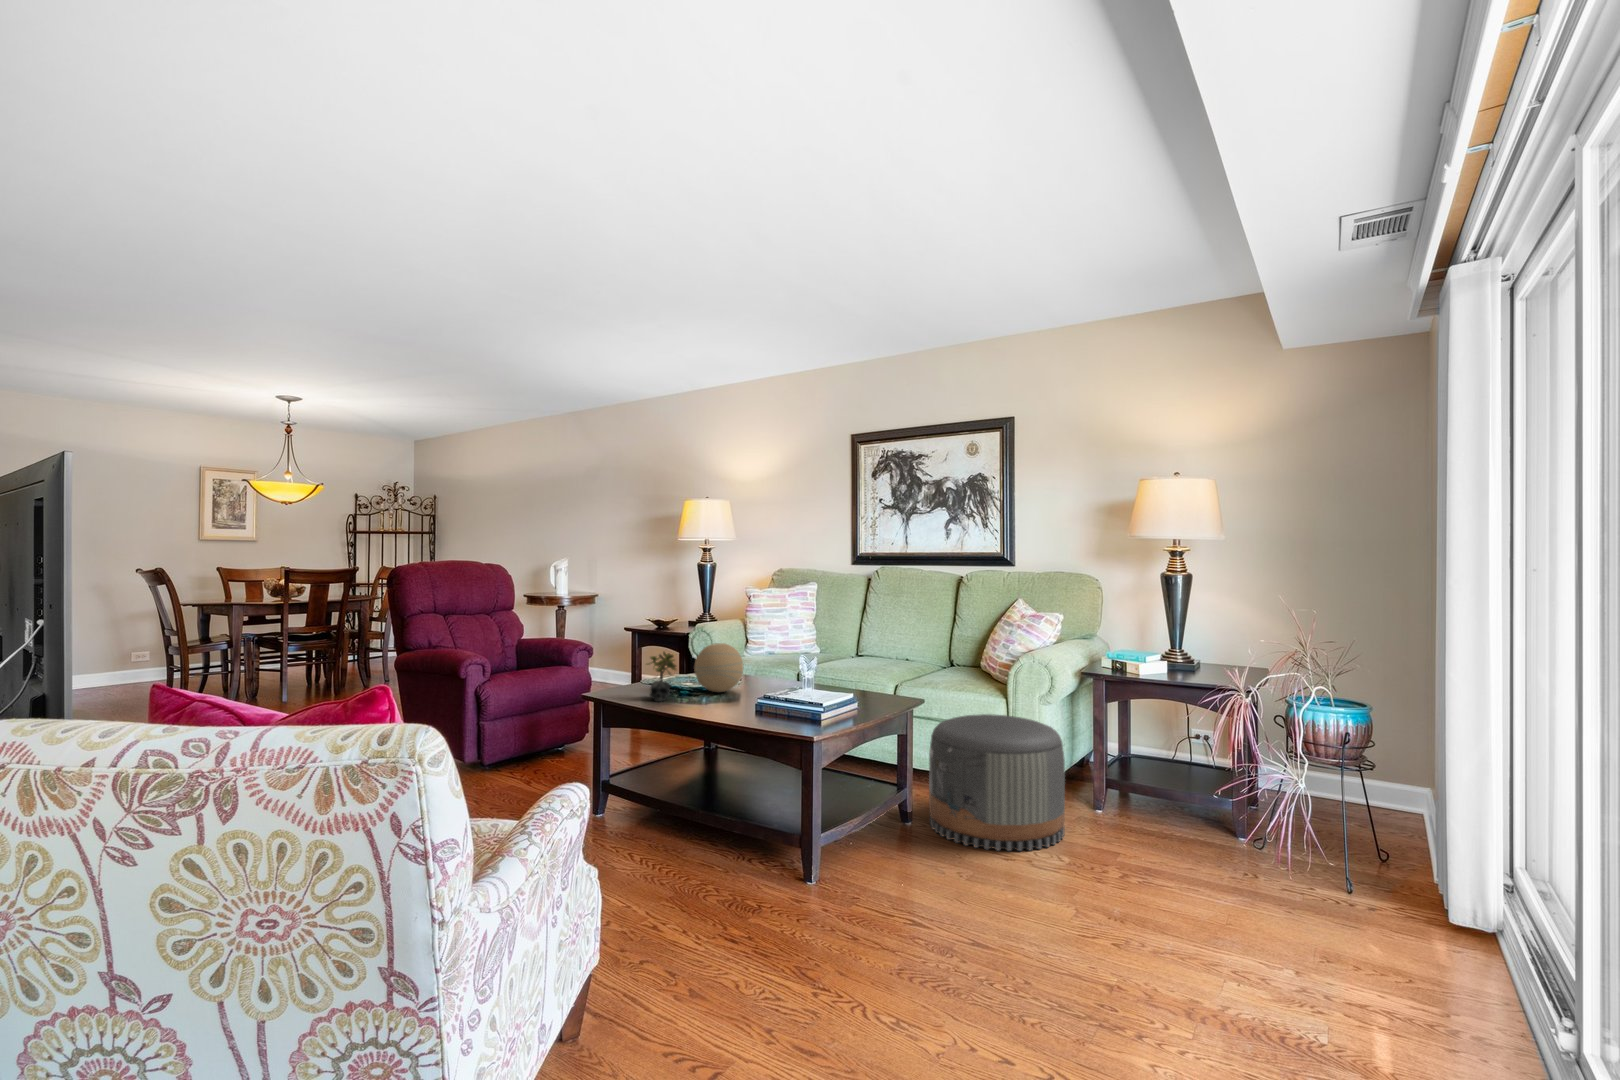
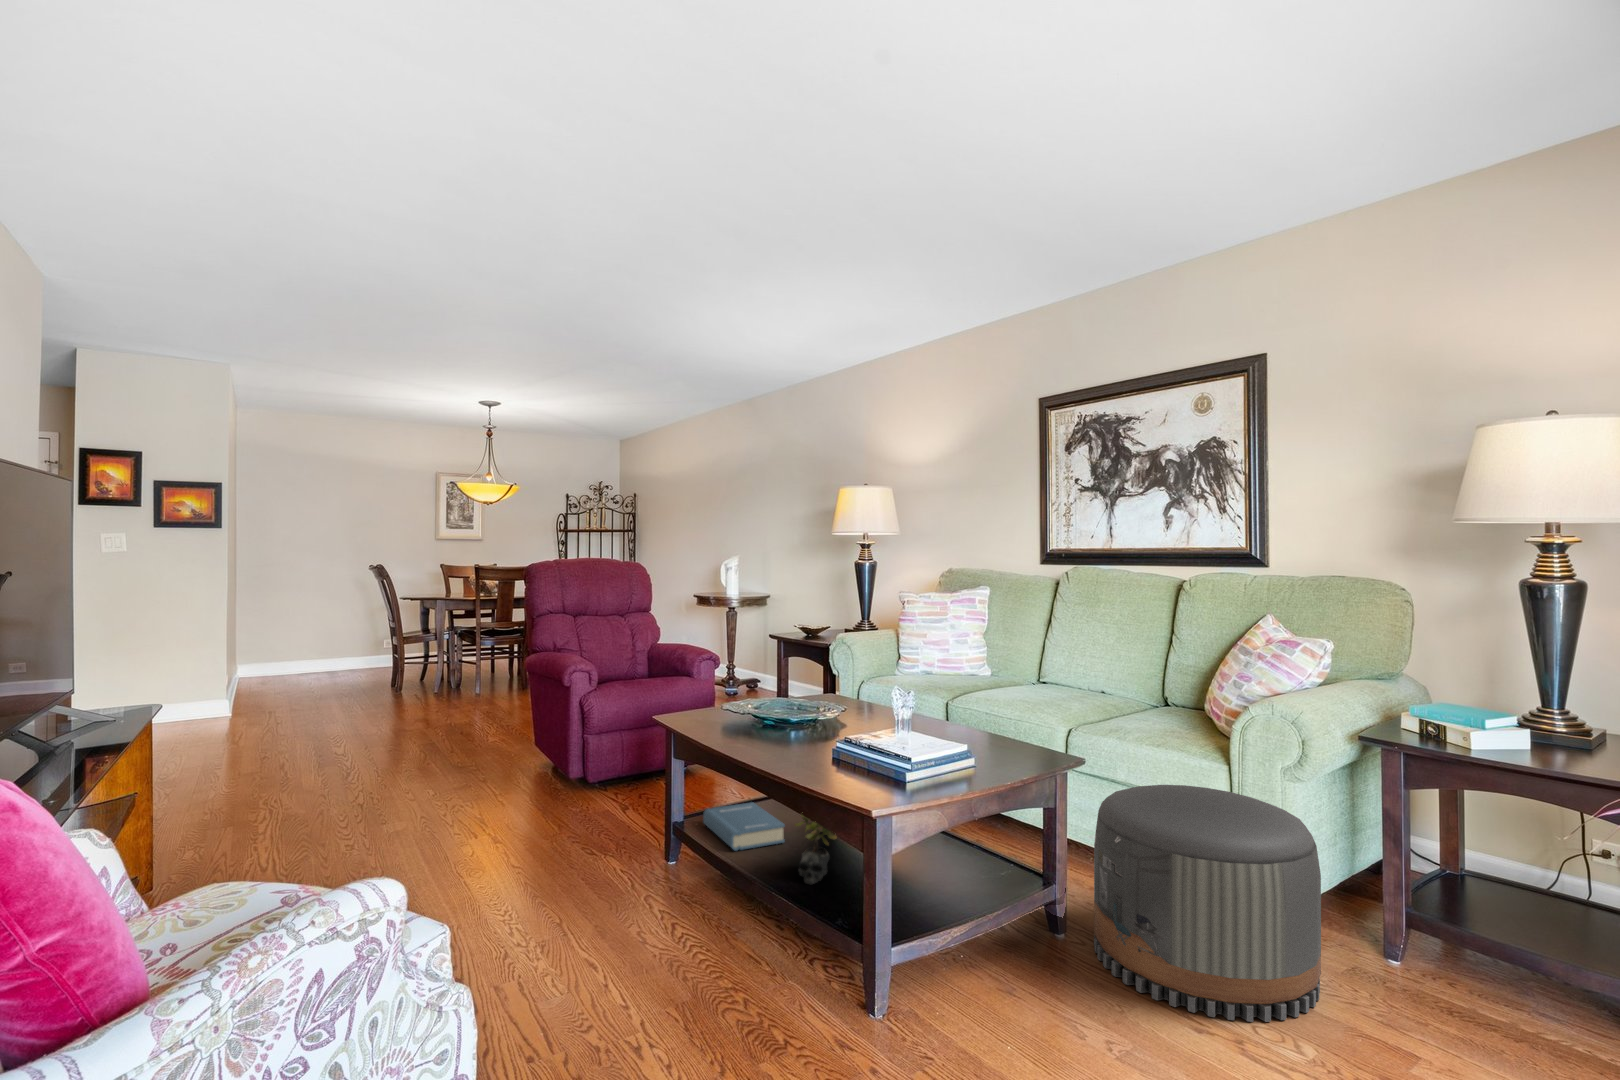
decorative orb: present [694,643,743,692] -> none [785,659,847,723]
succulent plant: present [647,652,676,702] -> present [794,815,837,884]
hardback book: none [633,759,705,793] -> present [703,802,785,851]

